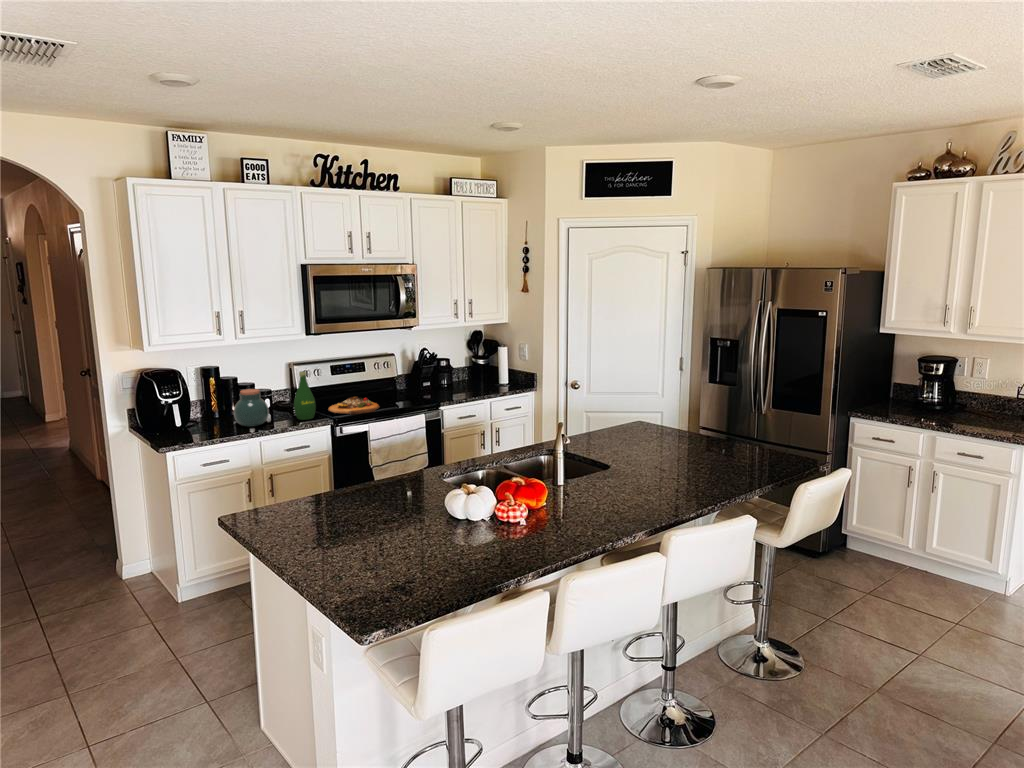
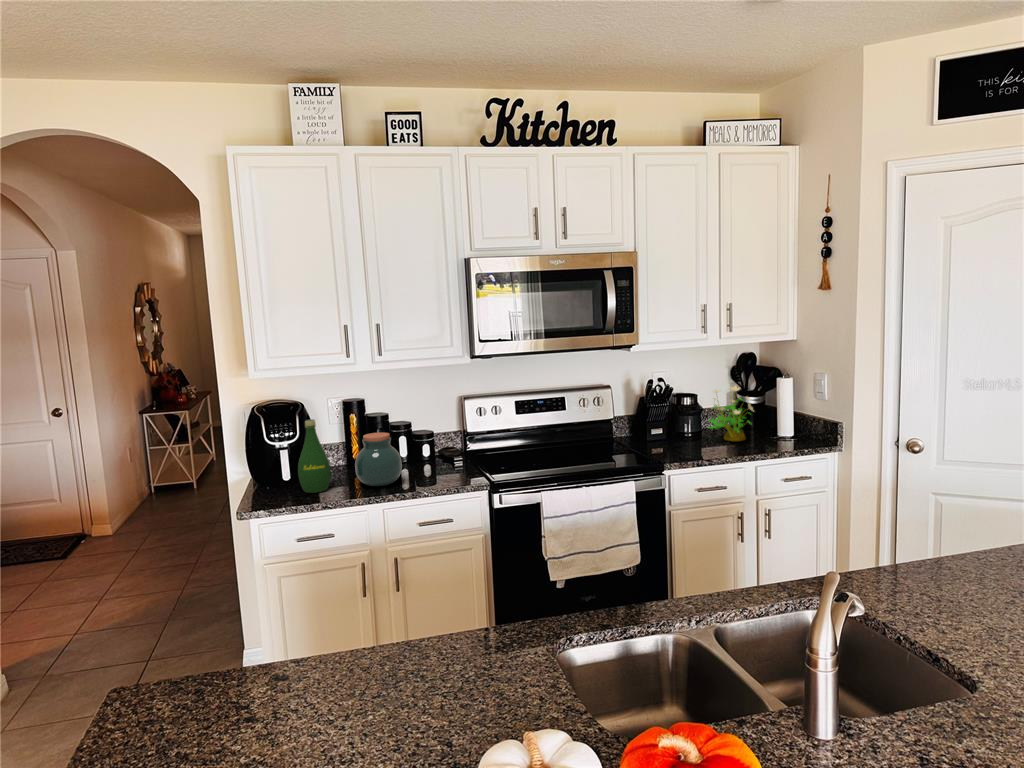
potted plant: none [458,349,487,388] -> present [709,381,753,441]
bottle: present [294,371,316,420] -> present [298,419,331,493]
cutting board: present [328,397,379,414] -> none [498,448,571,476]

